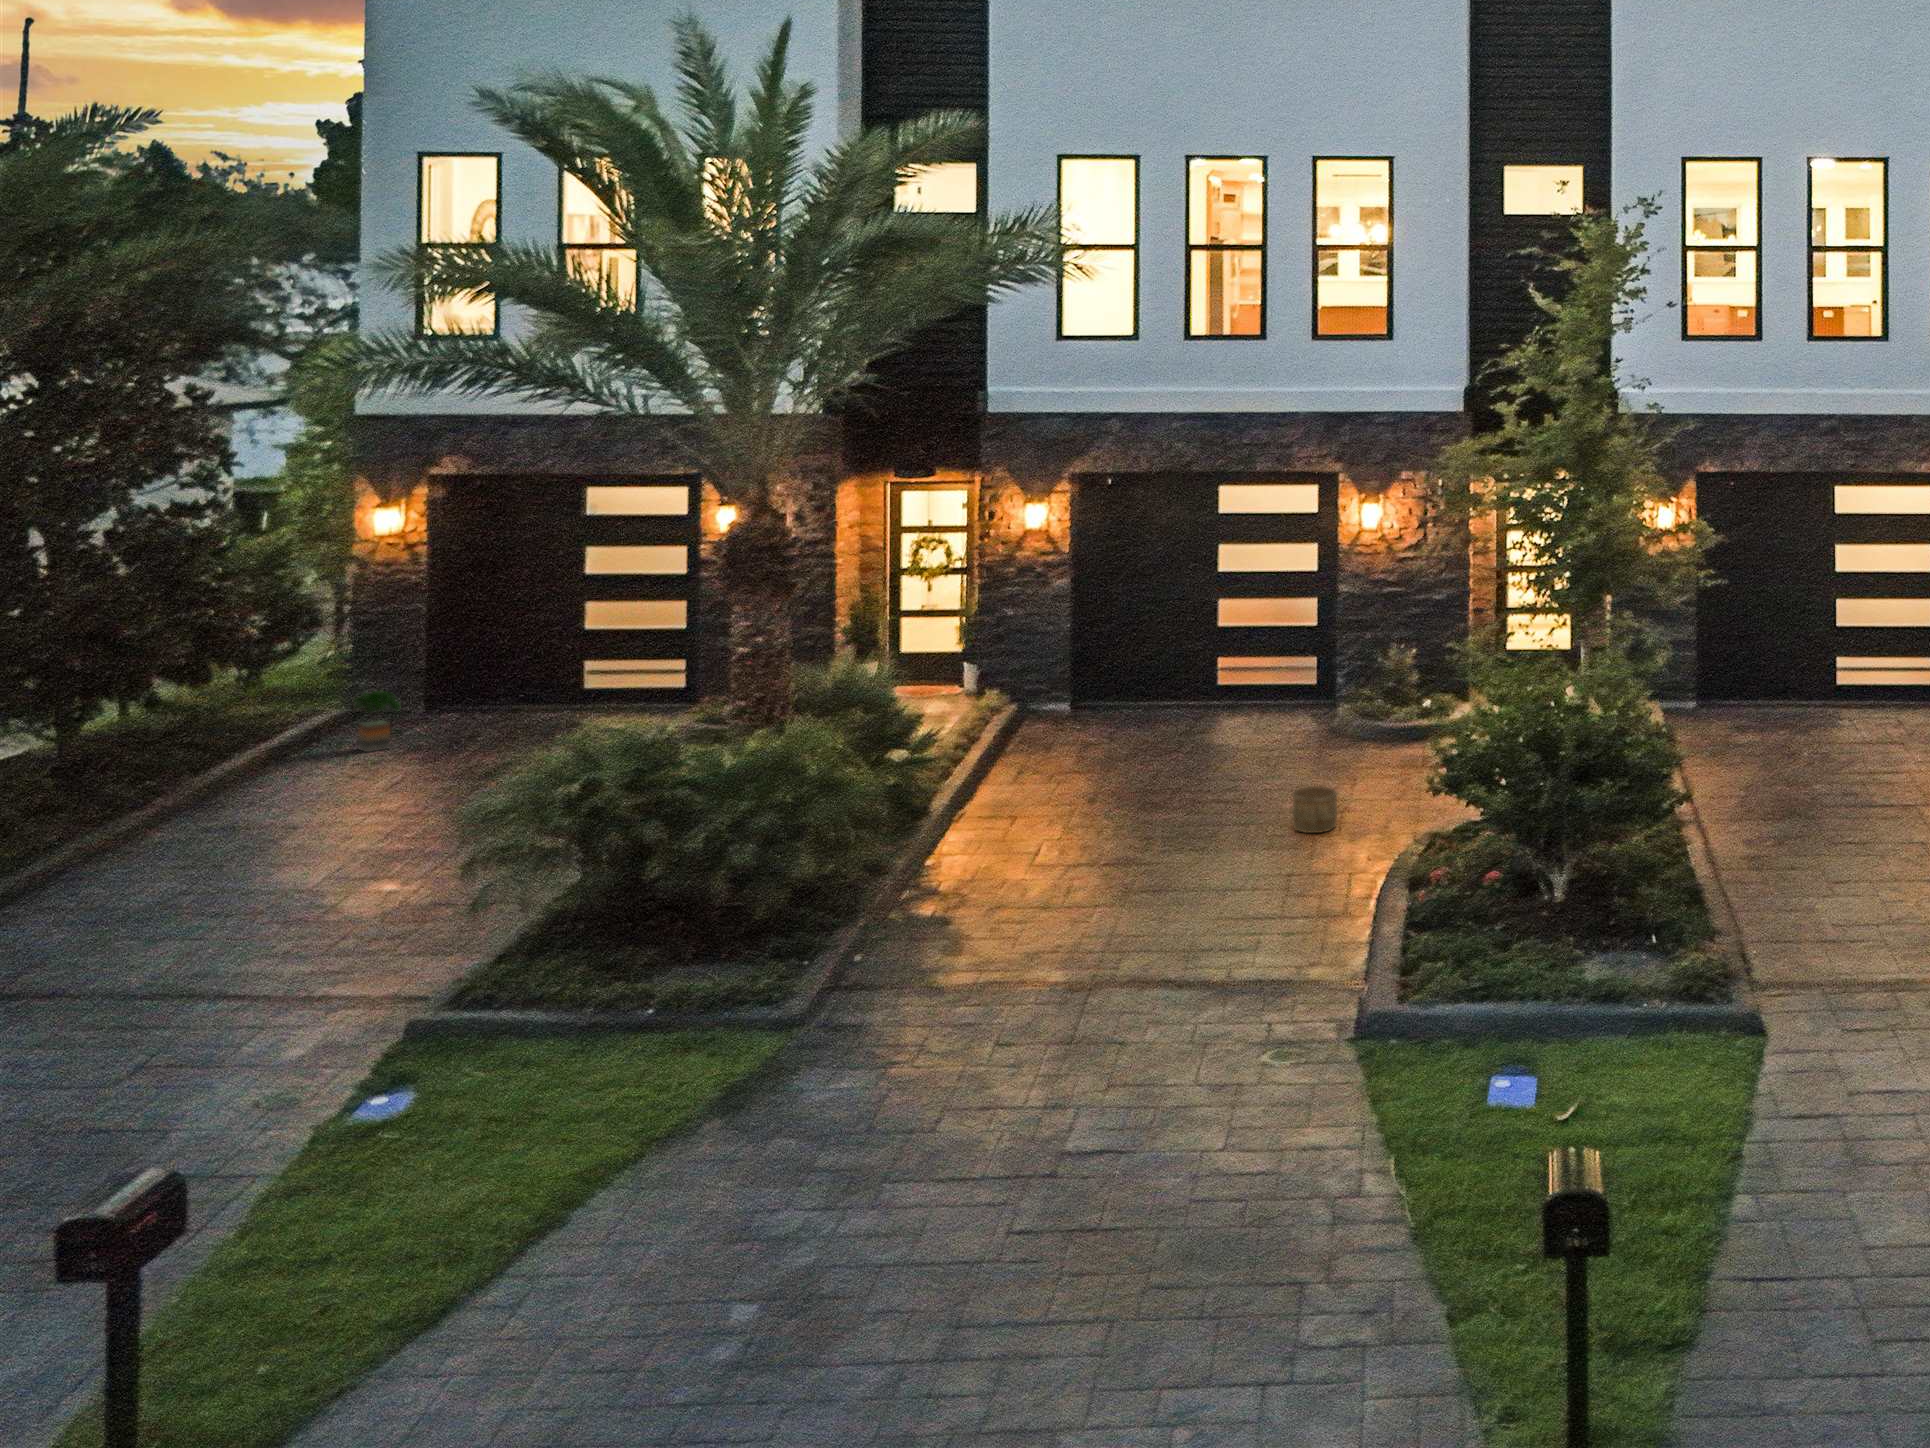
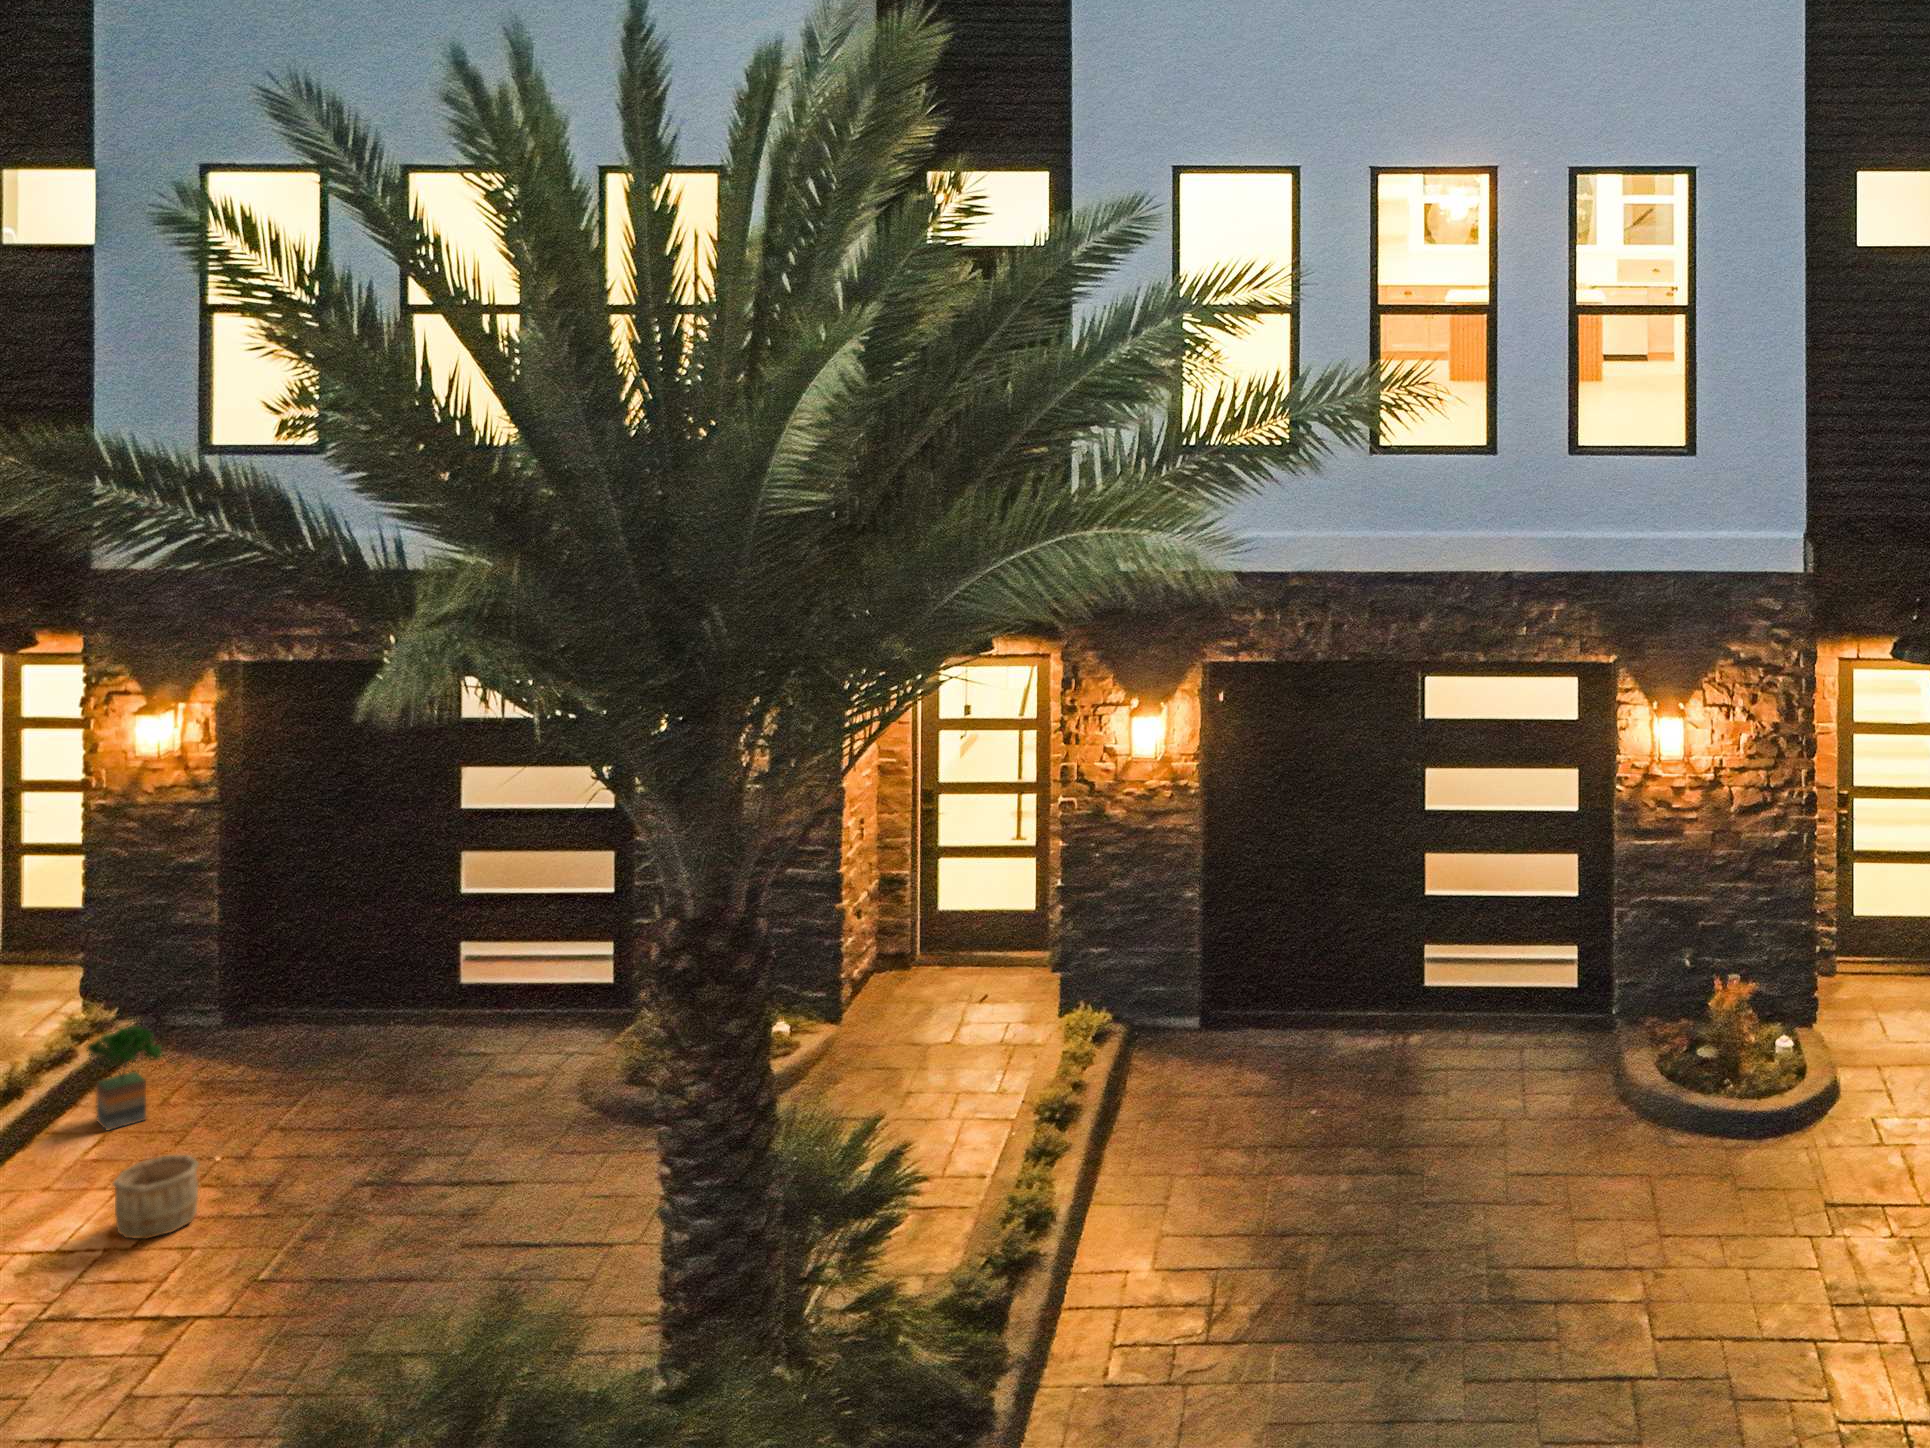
wooden bucket: present [1292,786,1338,833] -> present [113,1155,199,1239]

